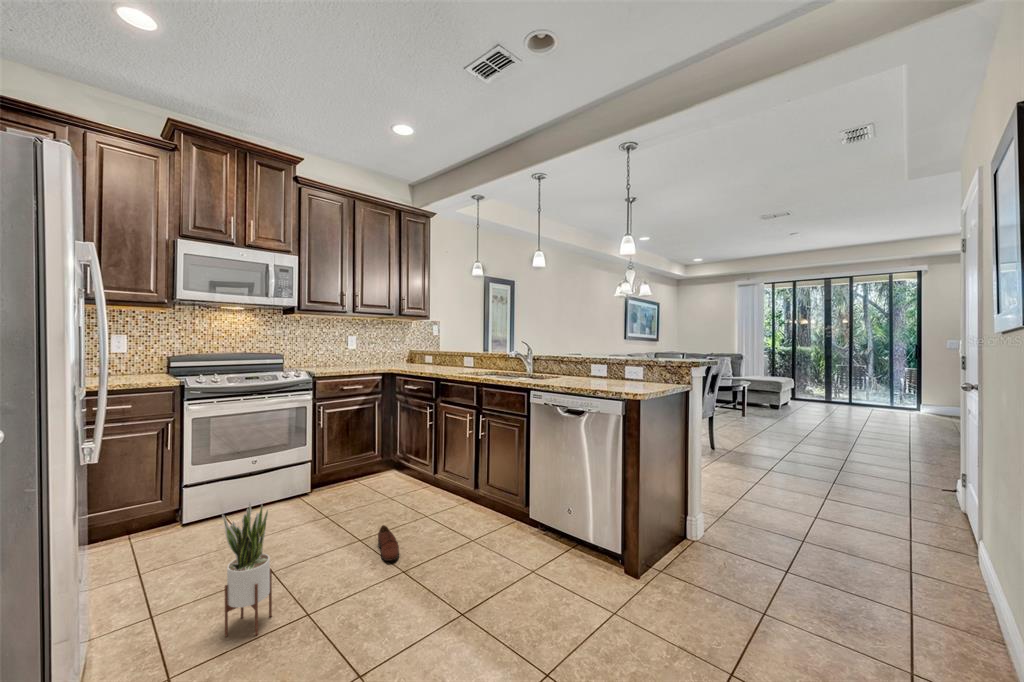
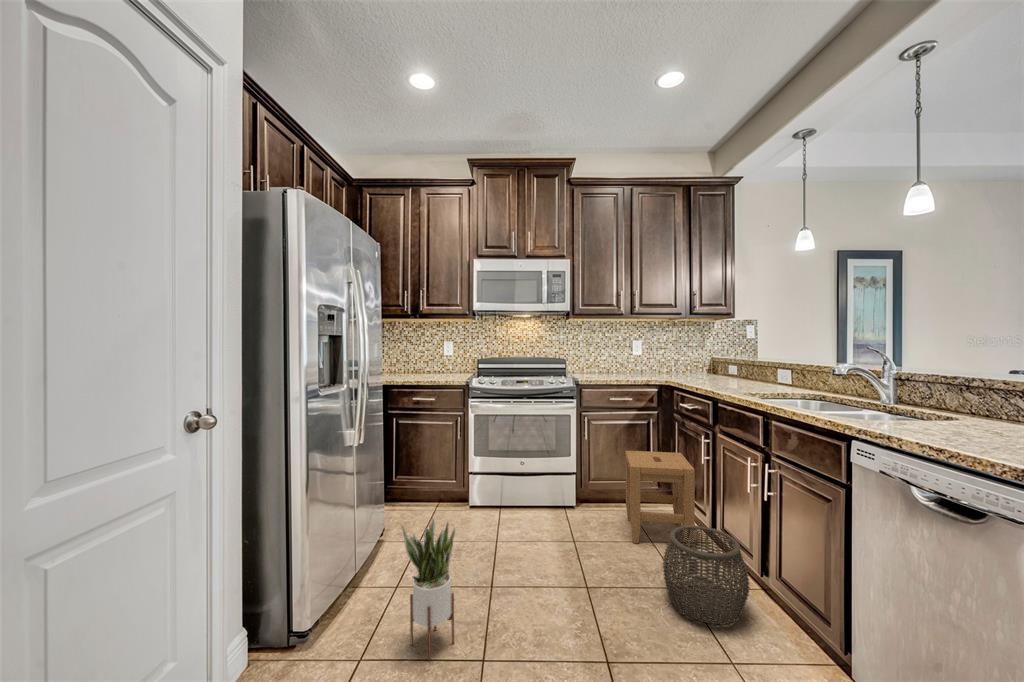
stool: none [362,426,424,504] -> present [625,451,695,545]
woven basket: none [418,468,474,531] -> present [663,525,750,626]
shoe: present [378,525,399,561] -> none [592,579,617,636]

